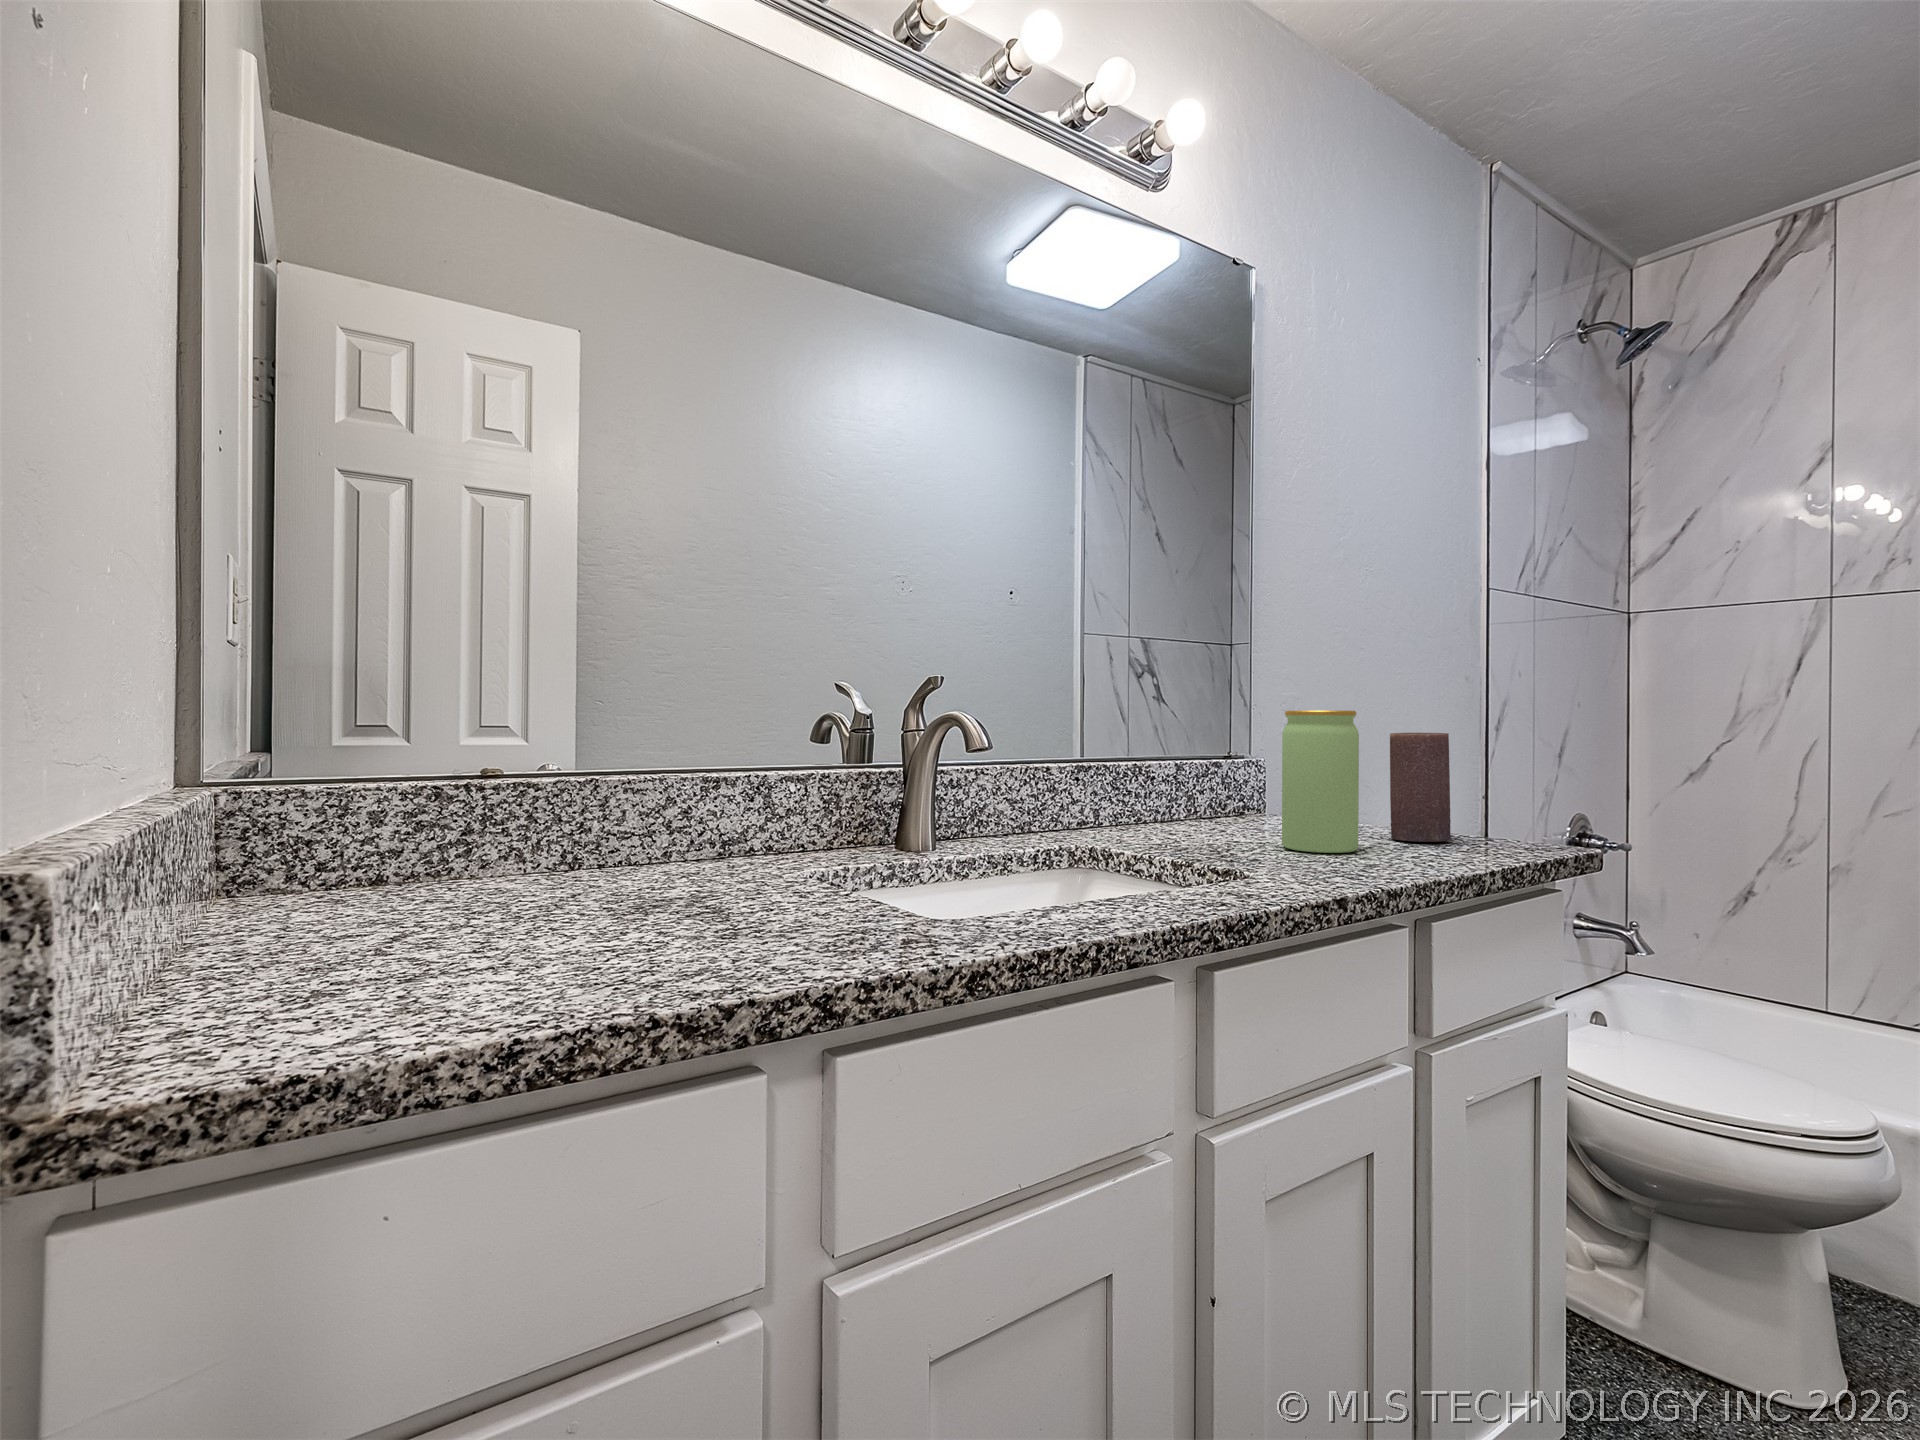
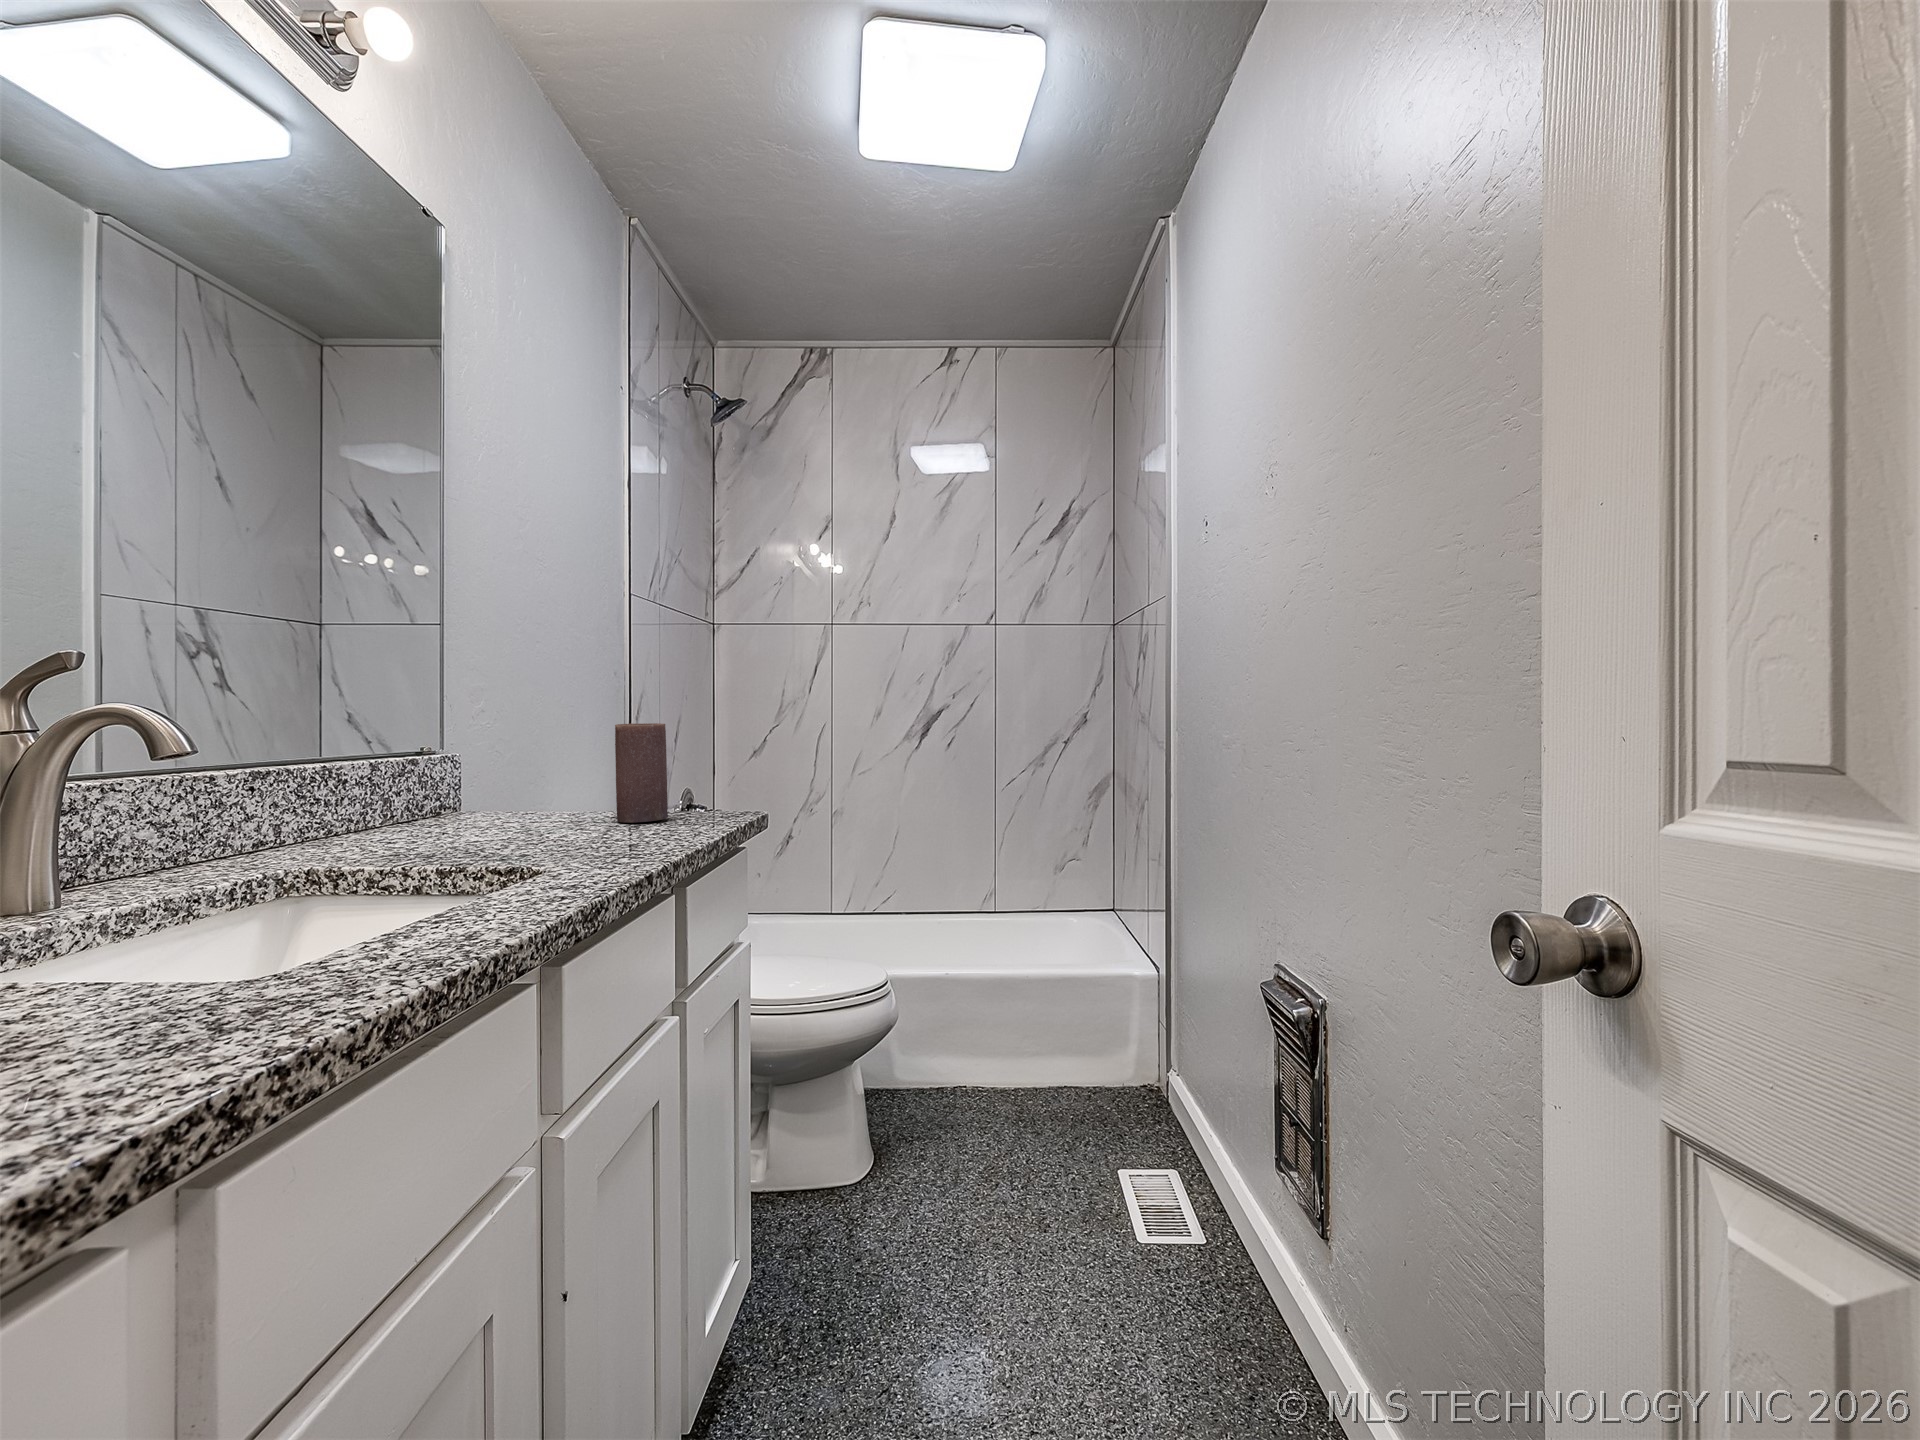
jar: present [1282,710,1359,853] -> none [532,703,608,842]

